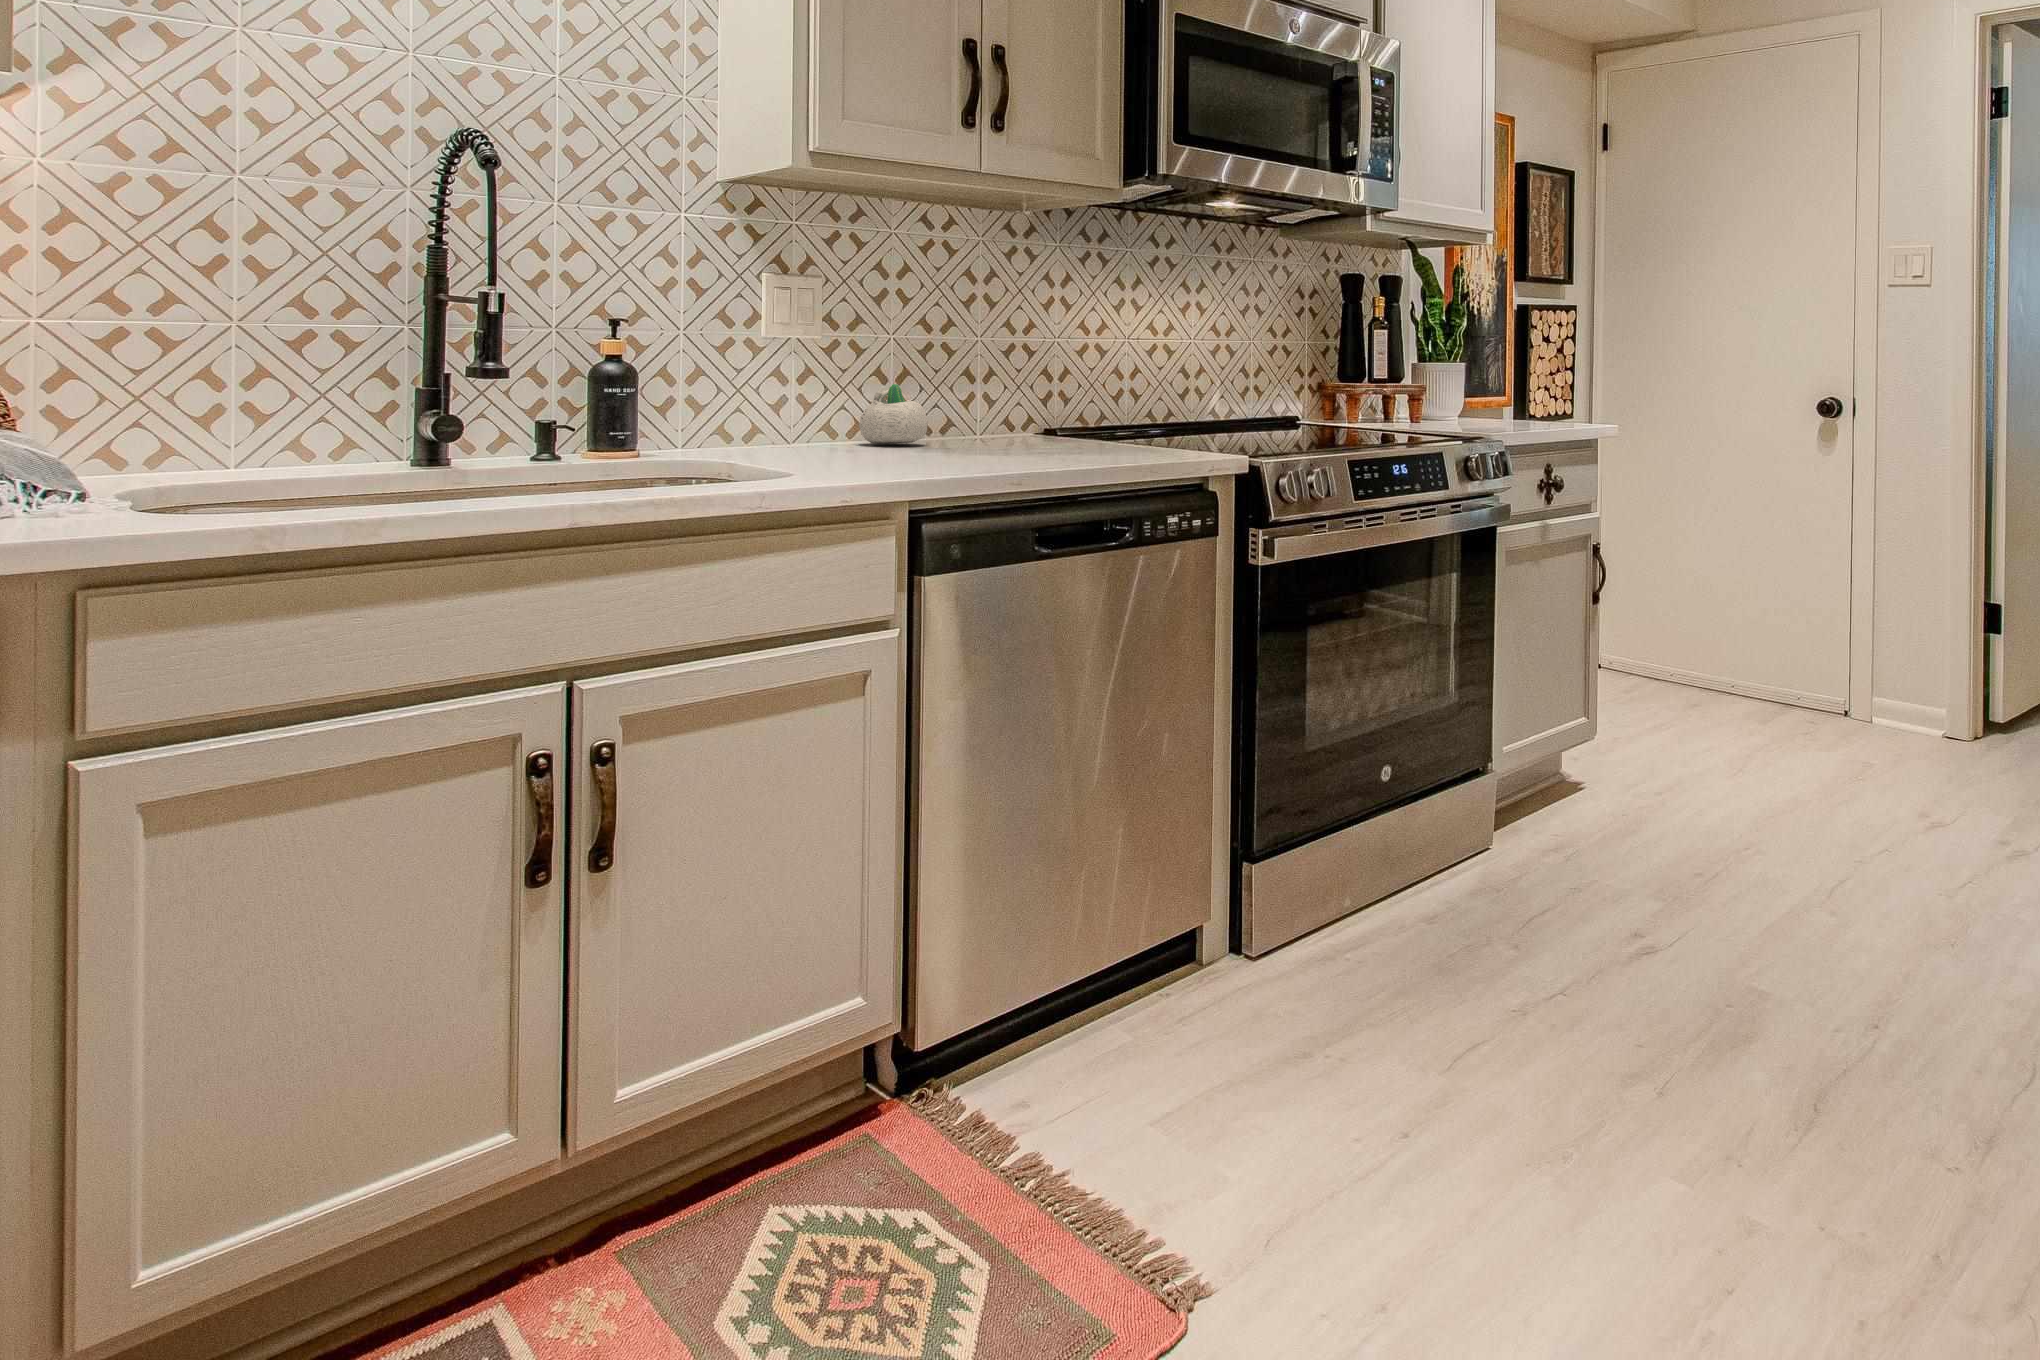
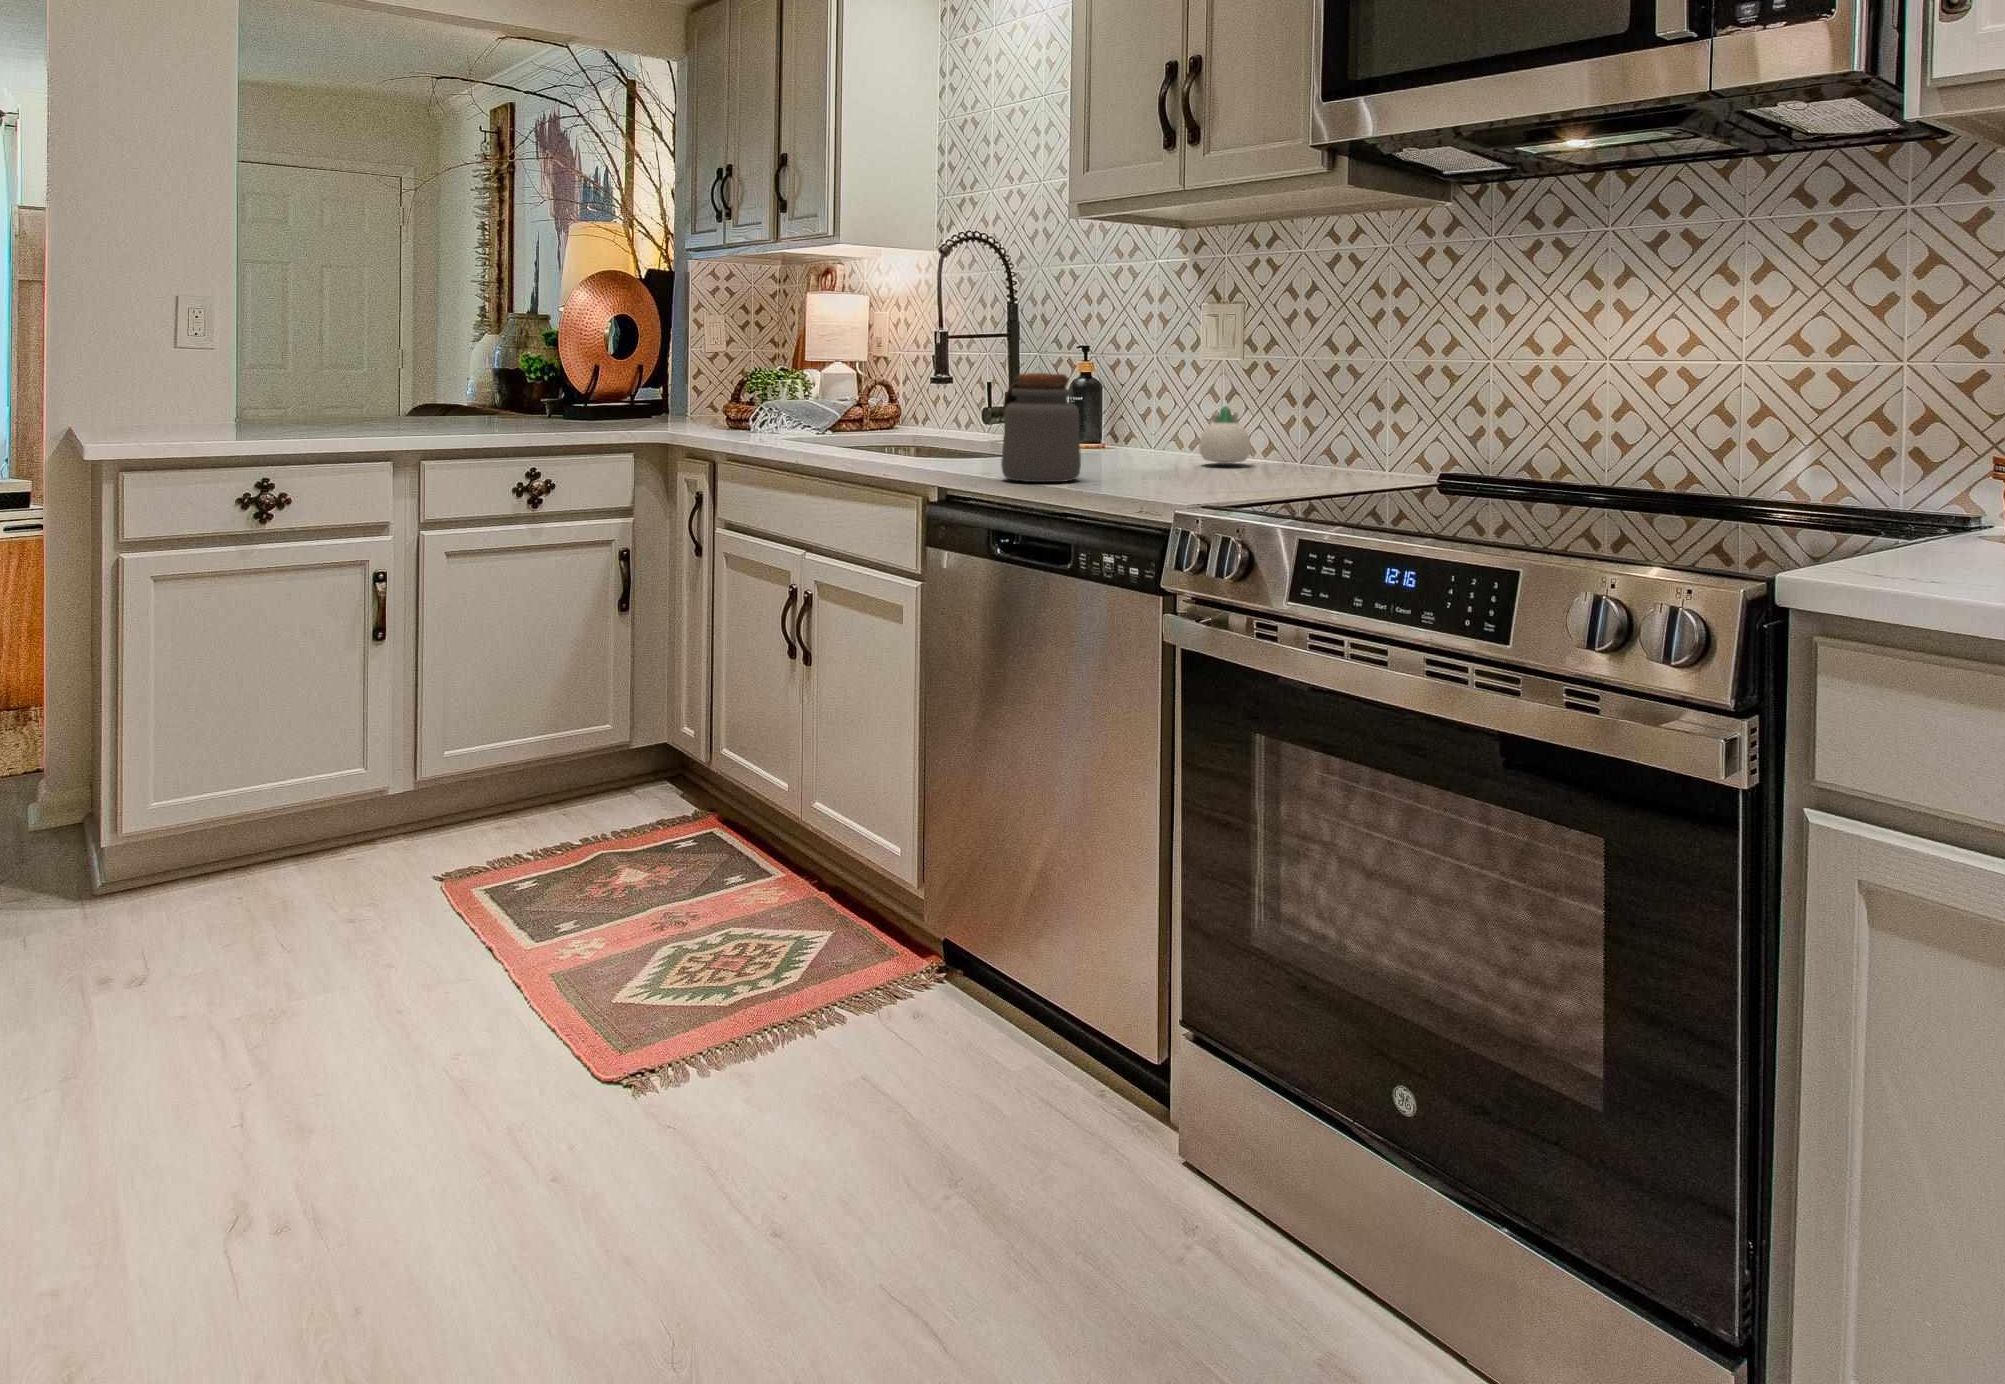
jar: none [1013,355,1096,467] -> present [1001,373,1081,482]

